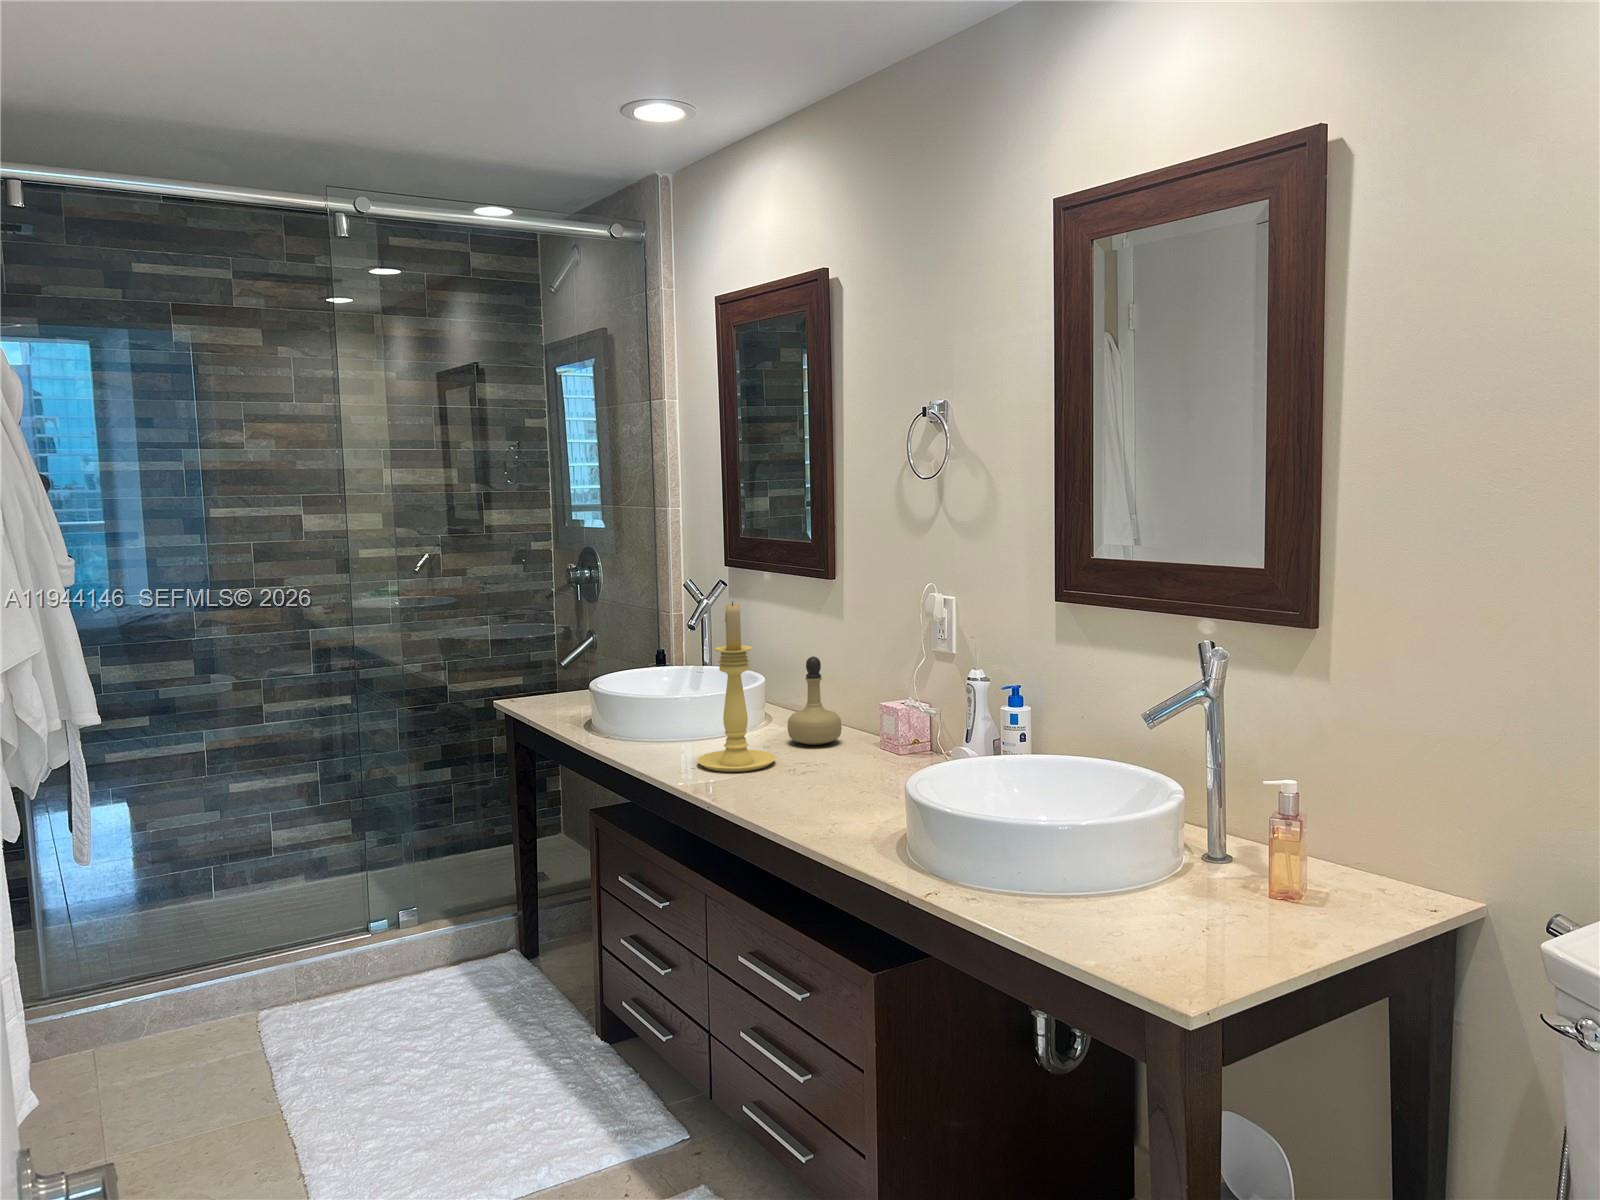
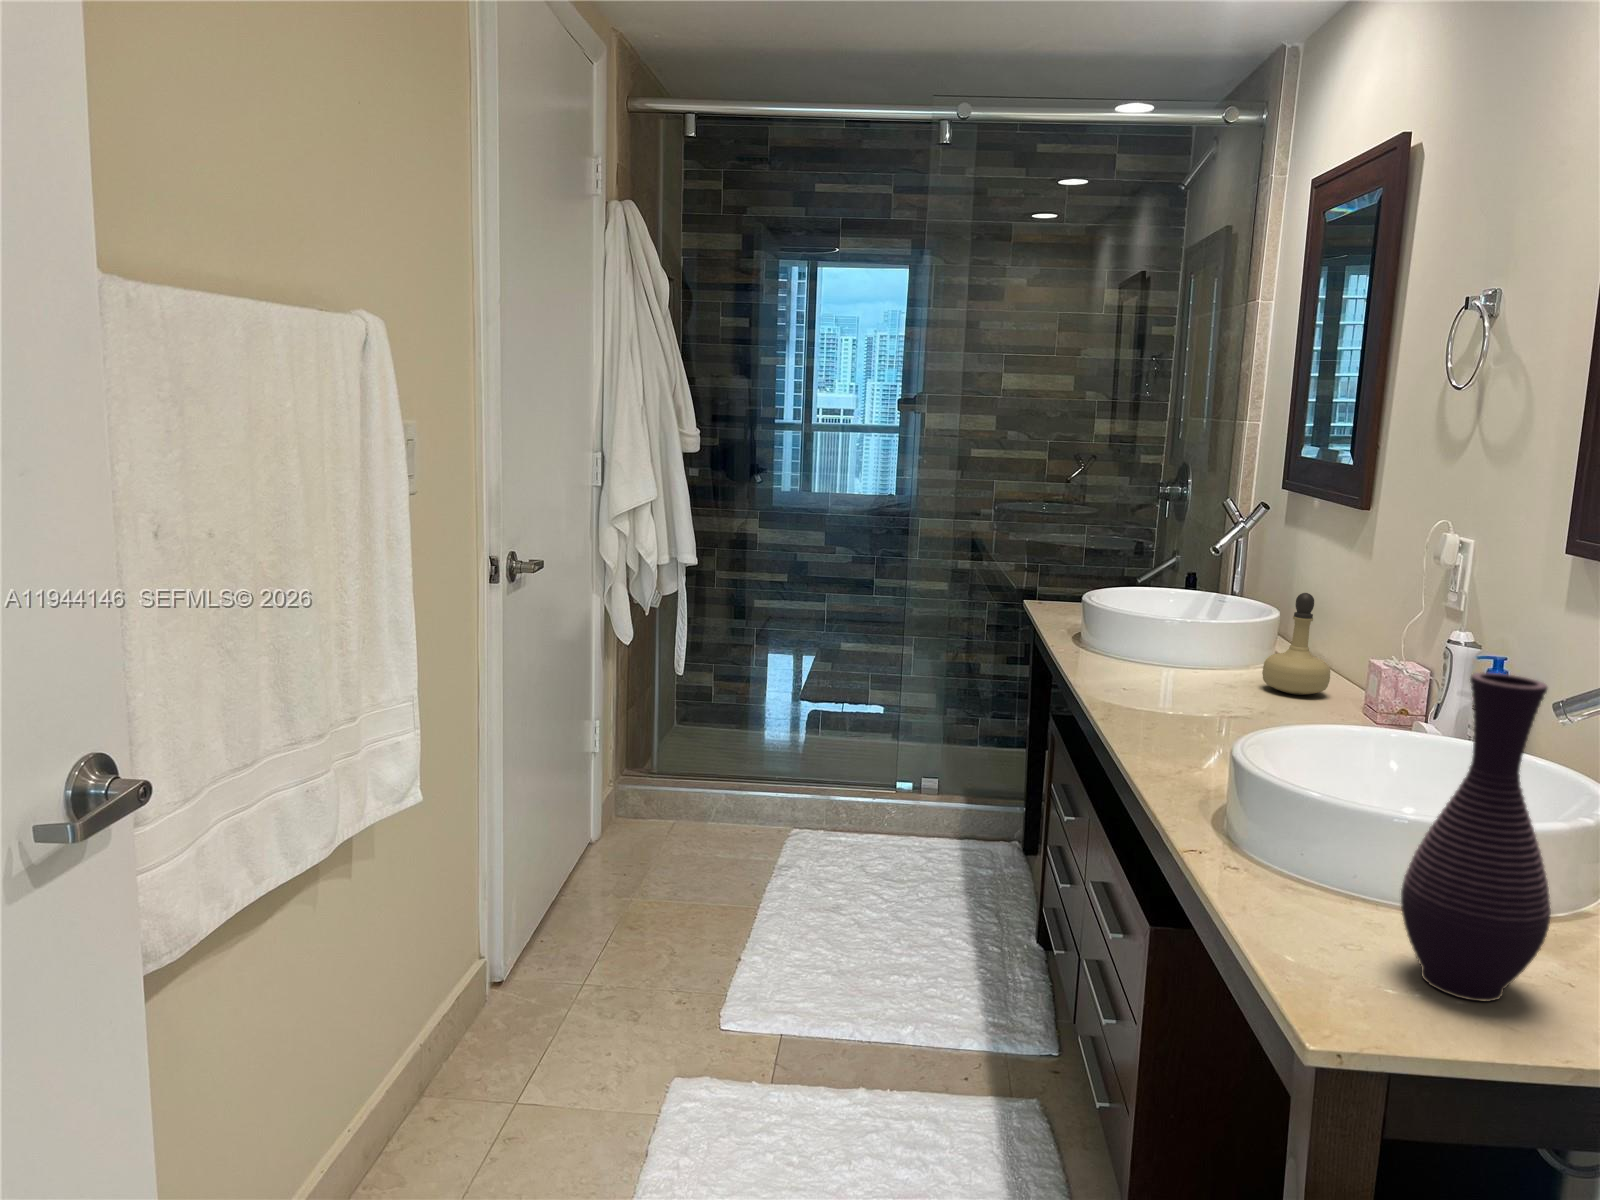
candle holder: present [697,601,776,772] -> none [1131,512,1222,700]
vase: none [1133,705,1231,943] -> present [1401,673,1551,1001]

